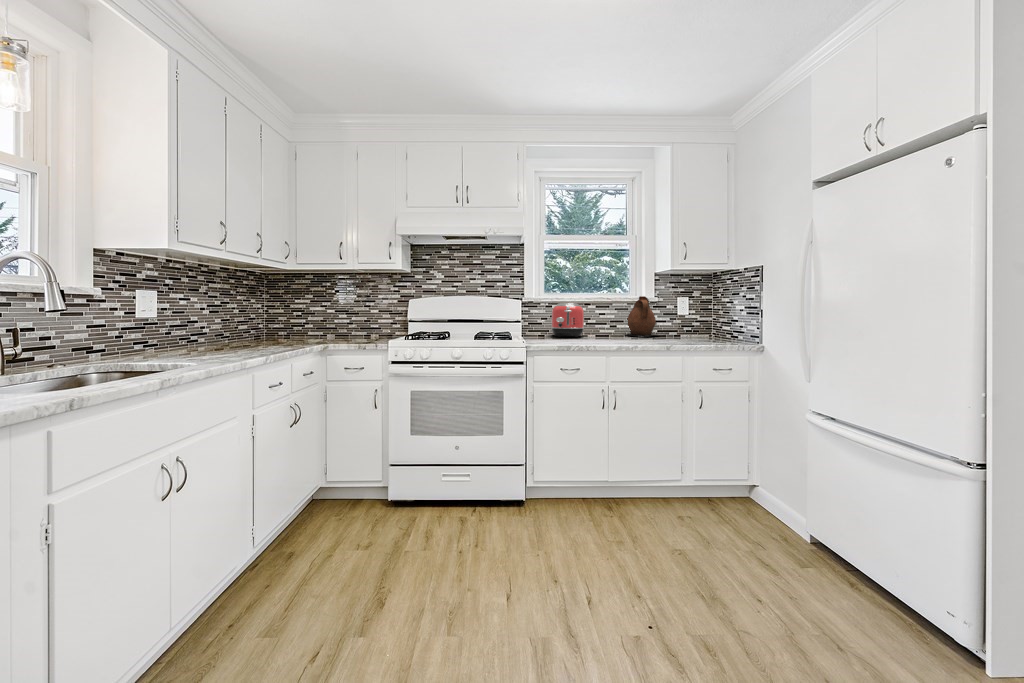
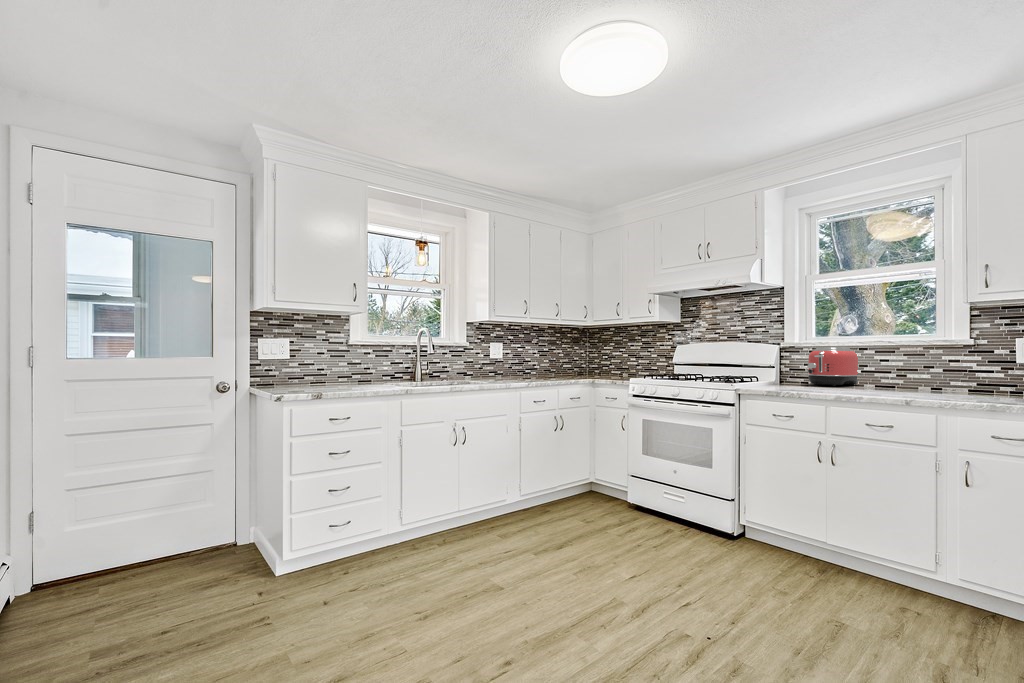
ceramic pitcher: present [625,296,657,336] -> none [916,338,981,391]

